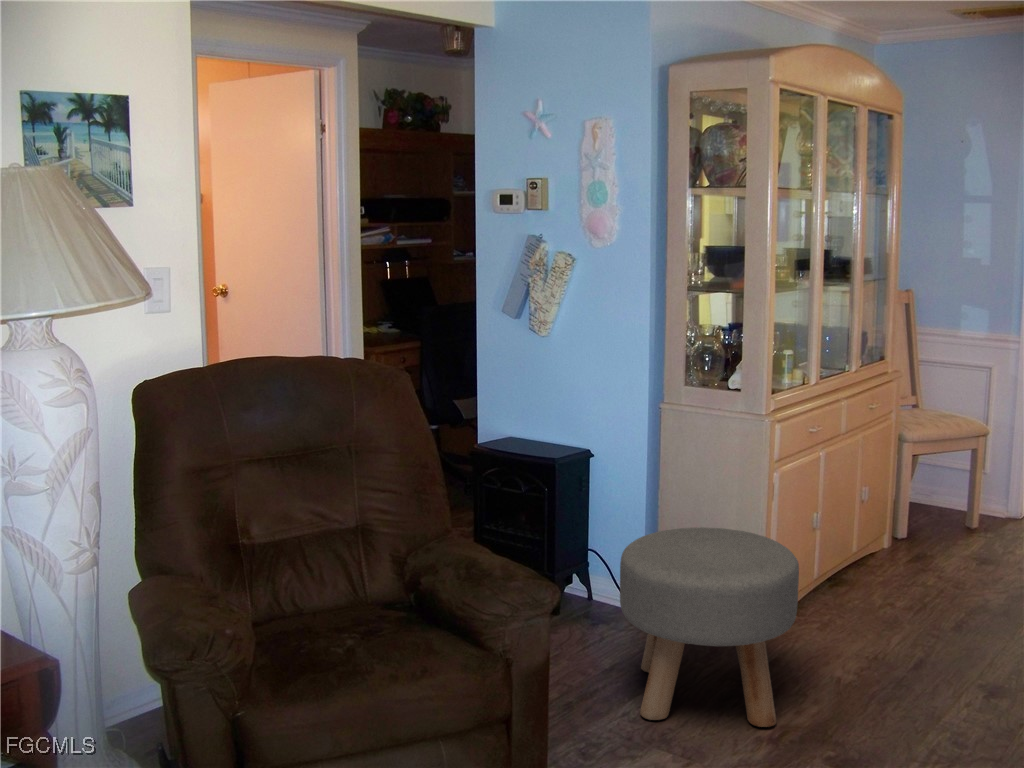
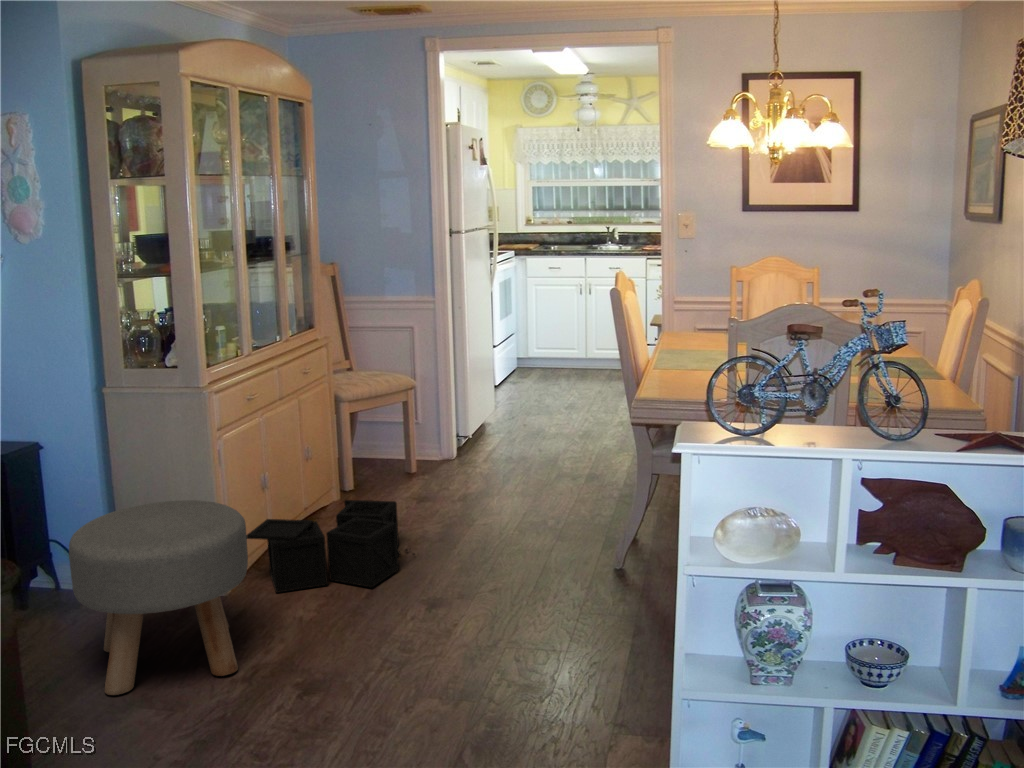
storage bin: none [792,554,987,662] -> present [247,500,415,593]

